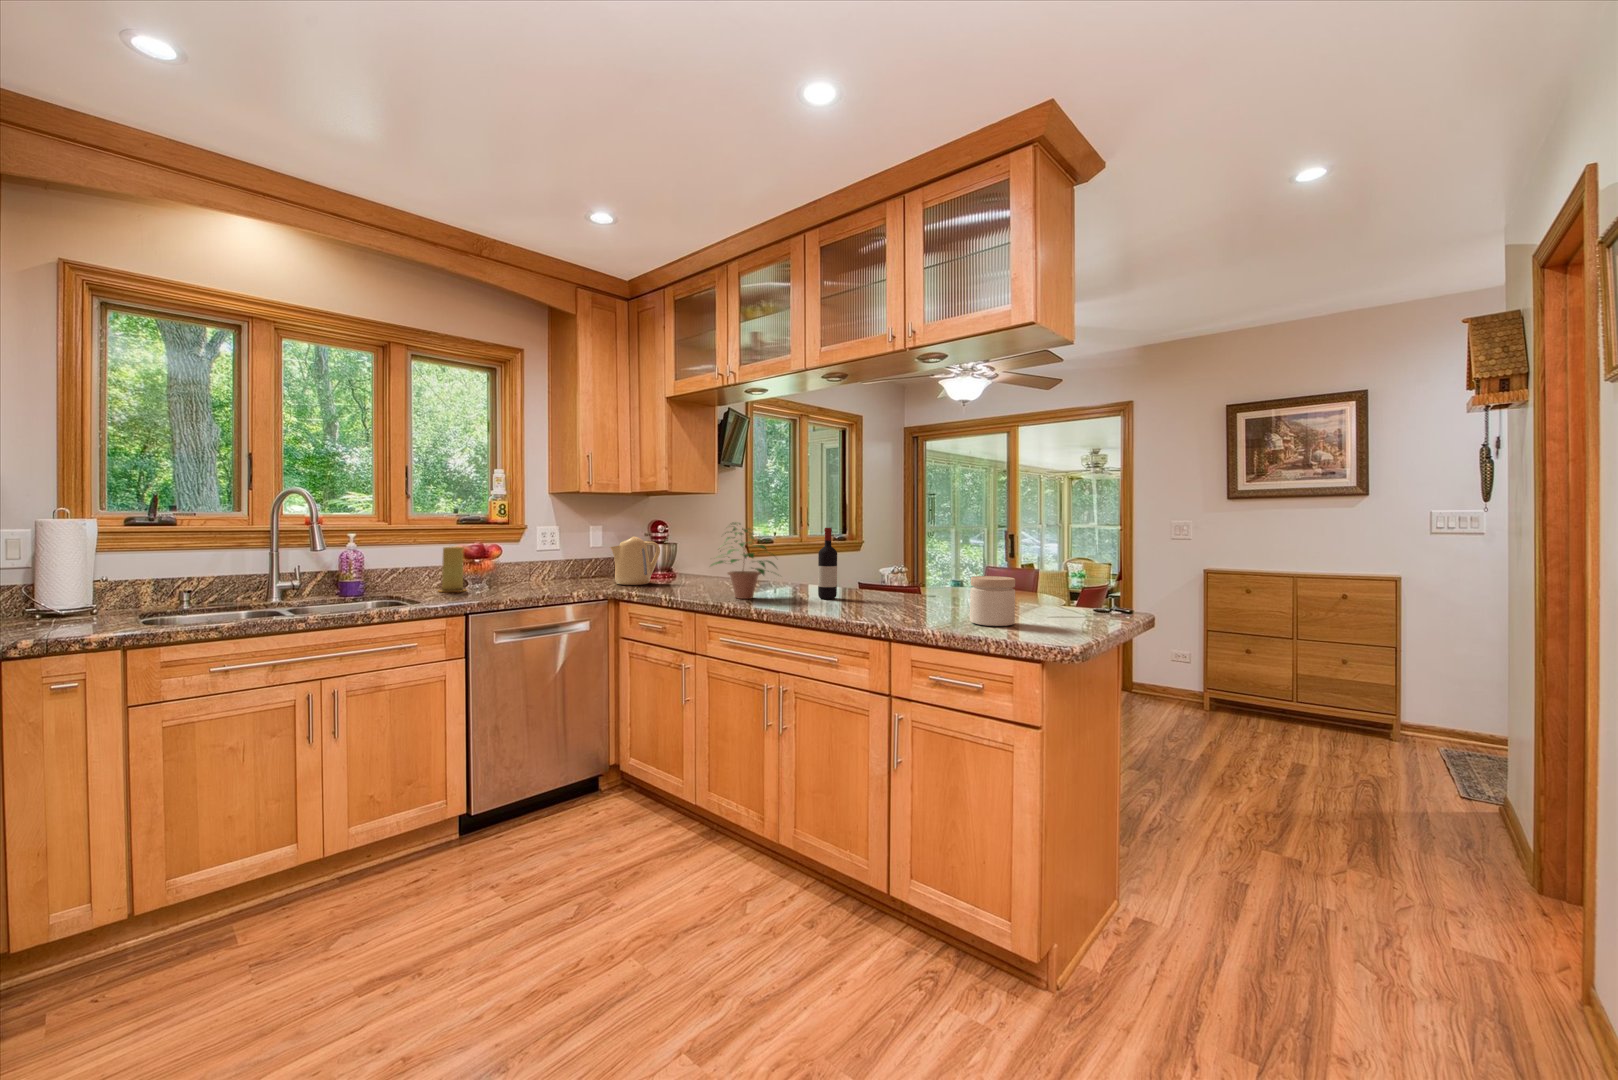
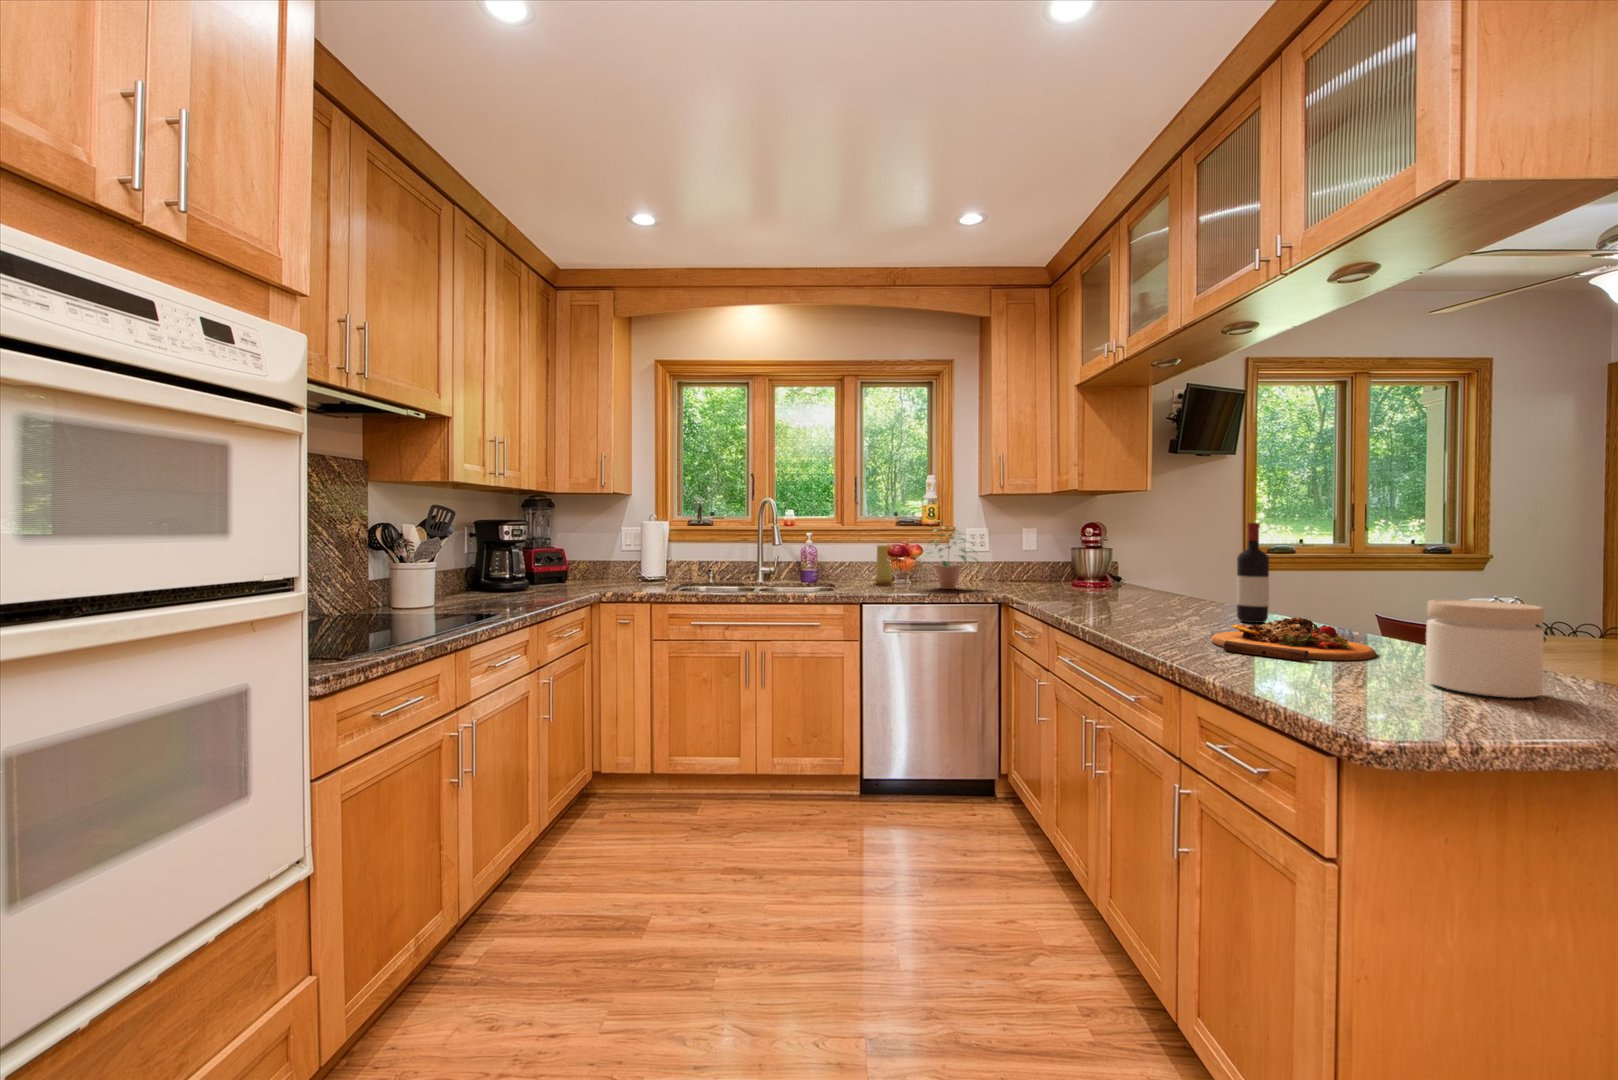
potted plant: present [712,523,776,599] -> present [924,523,977,589]
kettle: present [610,536,660,585] -> none [1026,538,1082,590]
cutting board: none [839,593,926,620] -> present [1211,618,1376,662]

